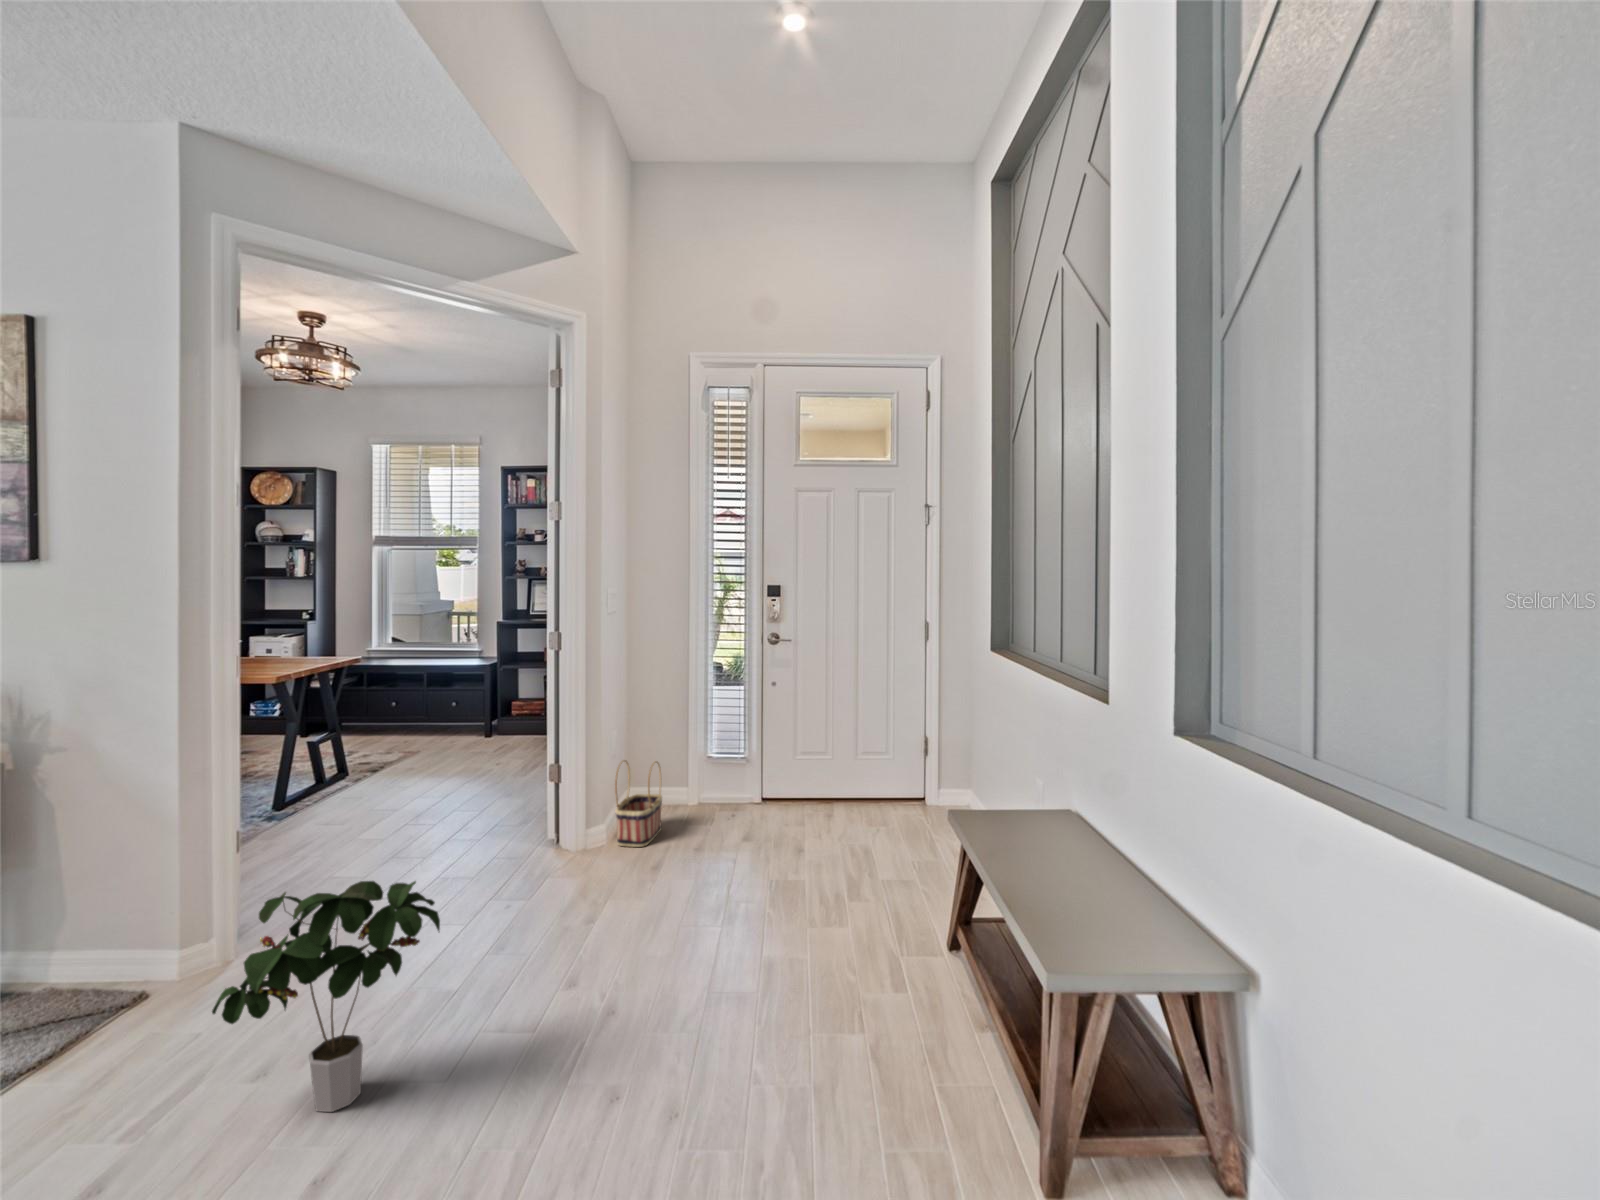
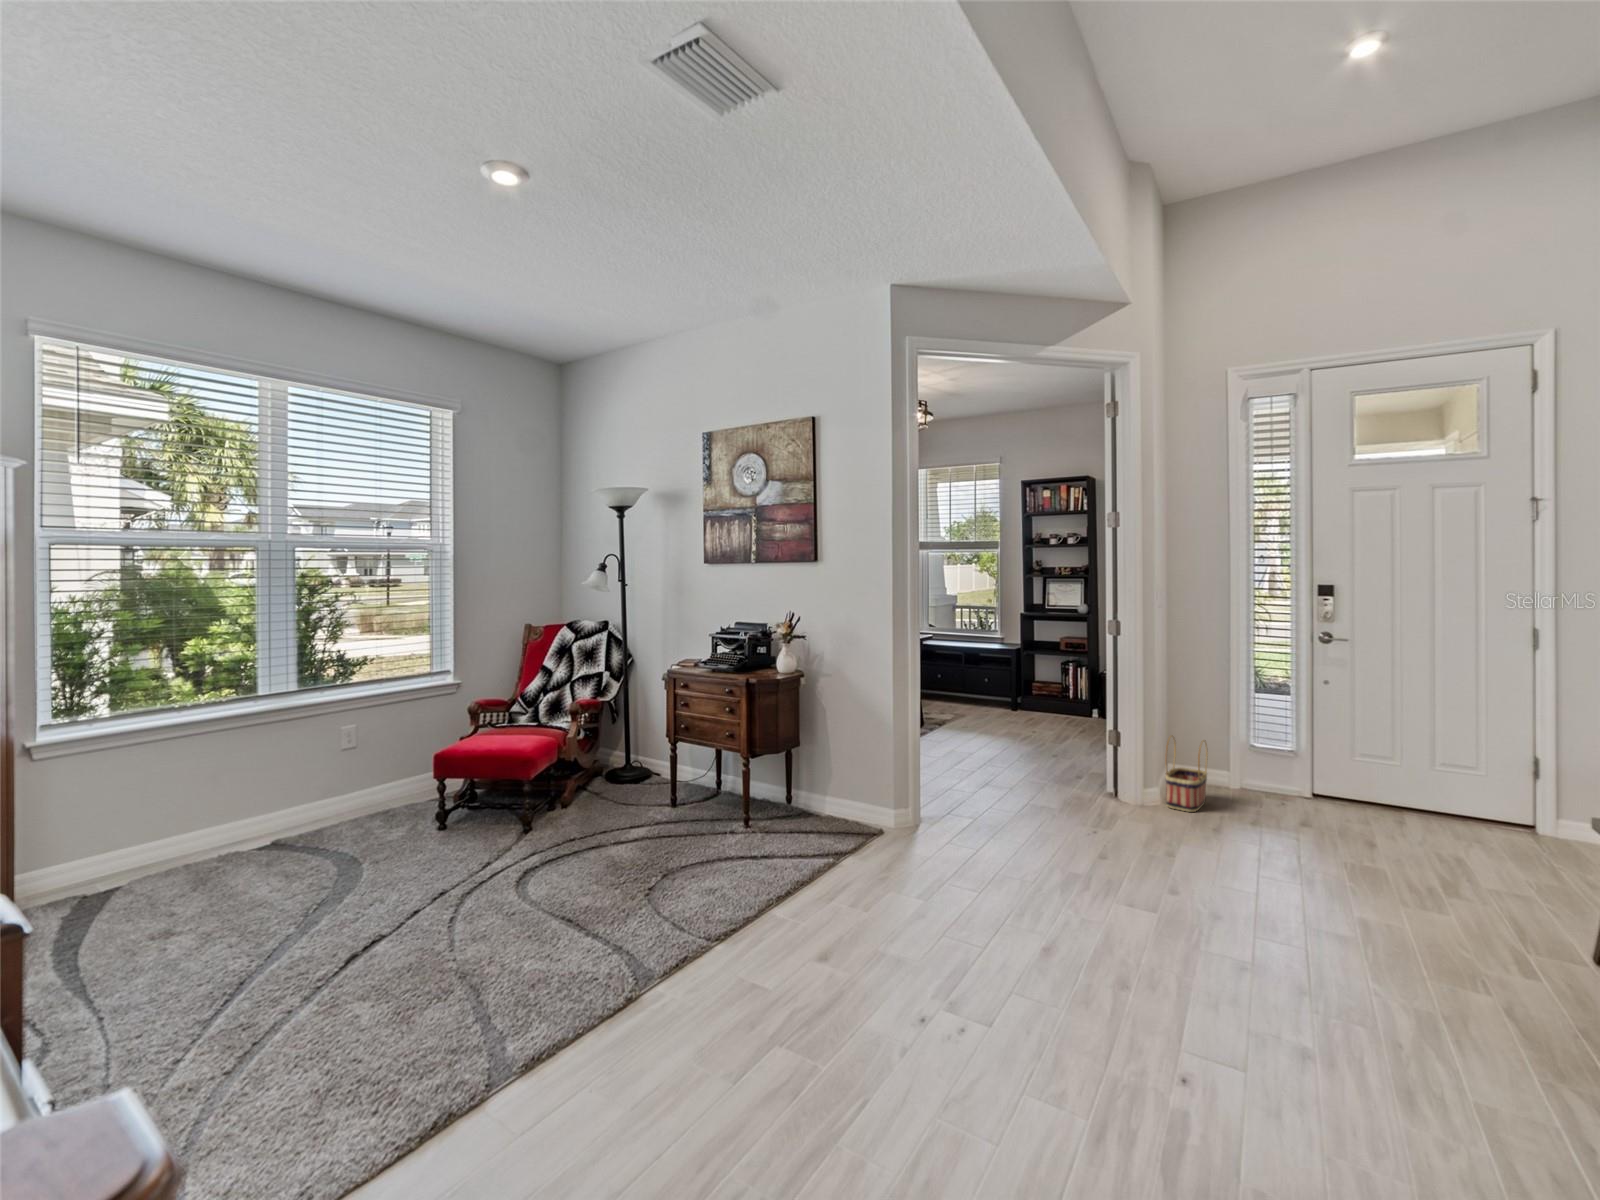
potted plant: present [212,881,440,1112] -> none [954,775,1091,921]

